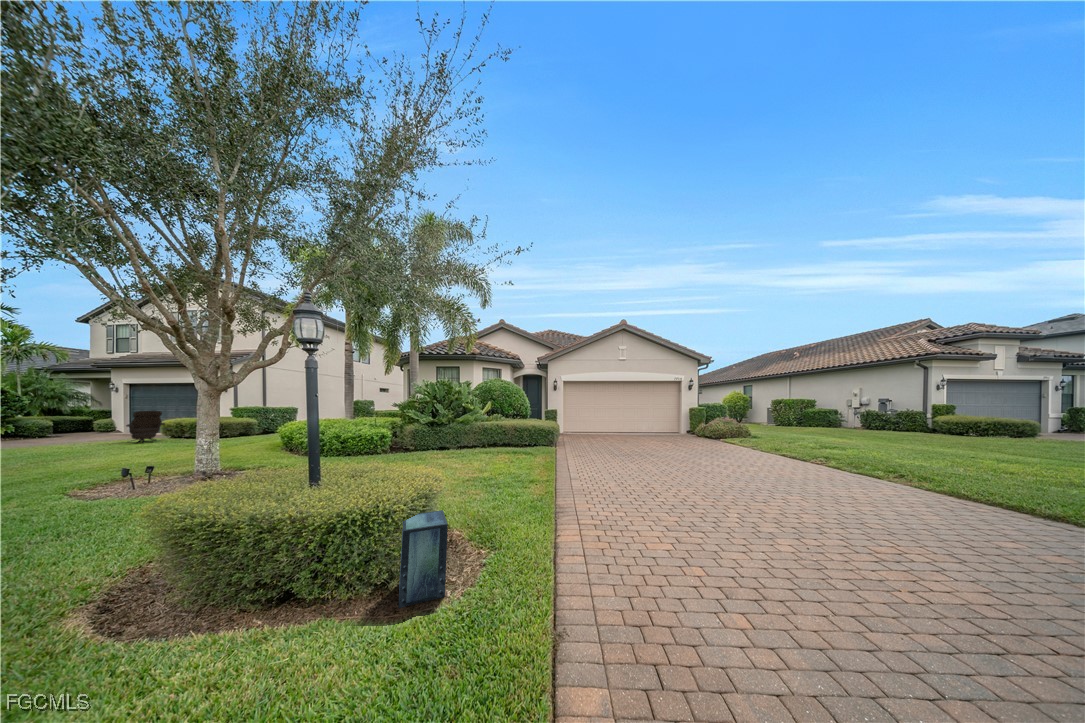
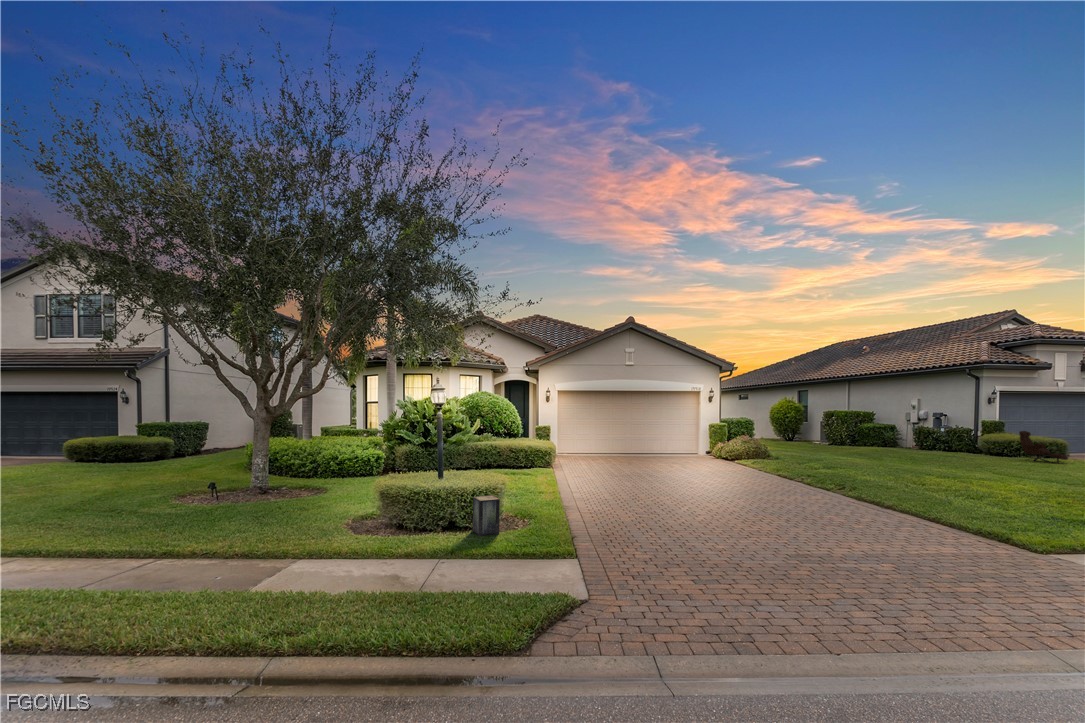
lounge chair: present [126,411,165,443] -> present [1019,431,1068,463]

